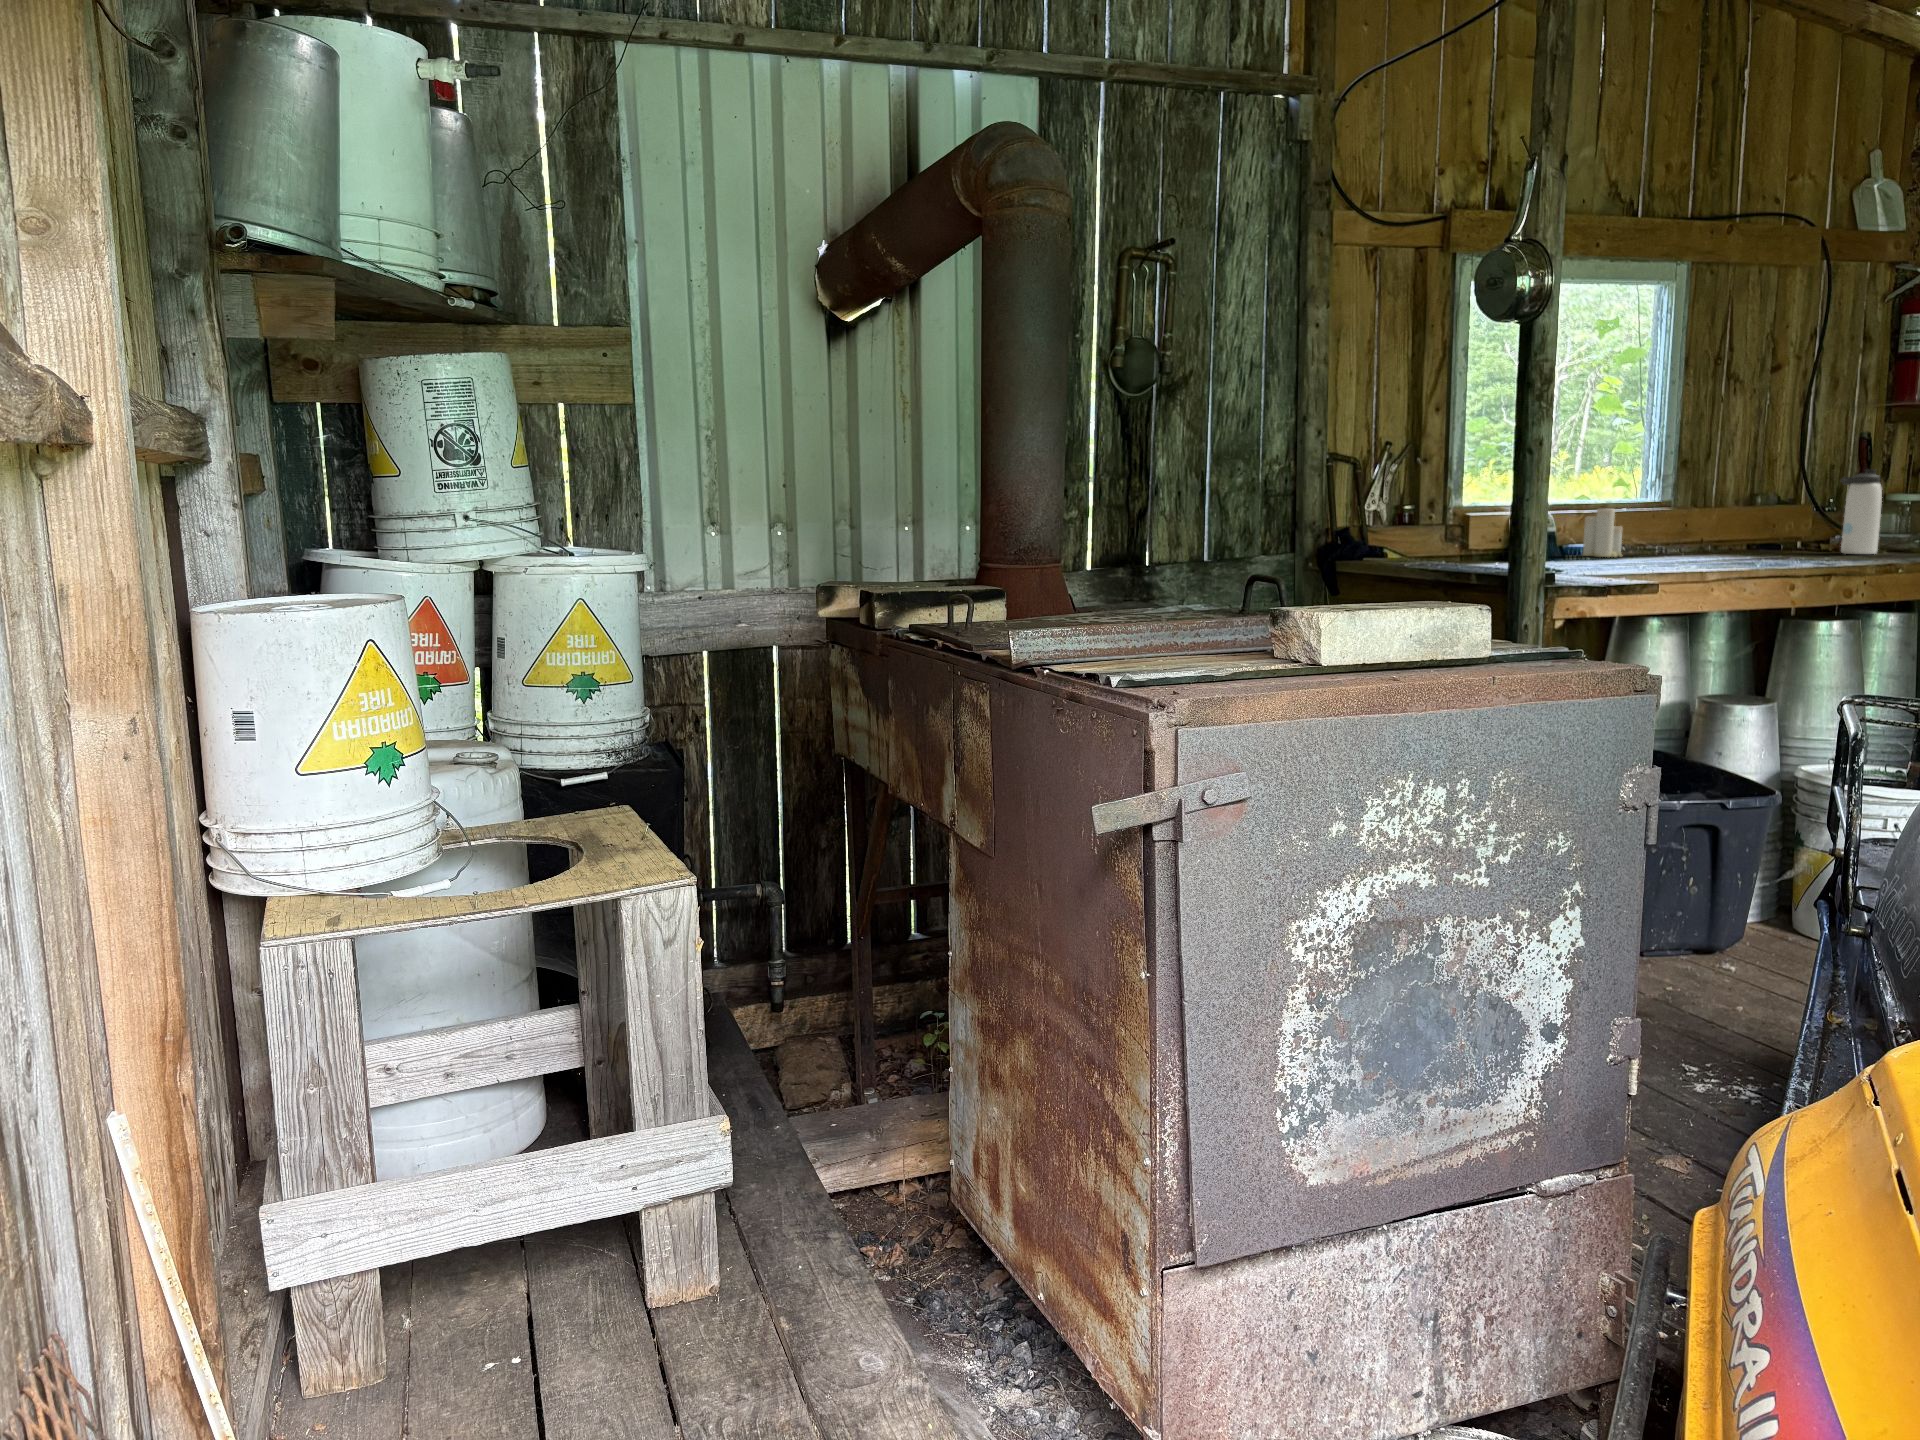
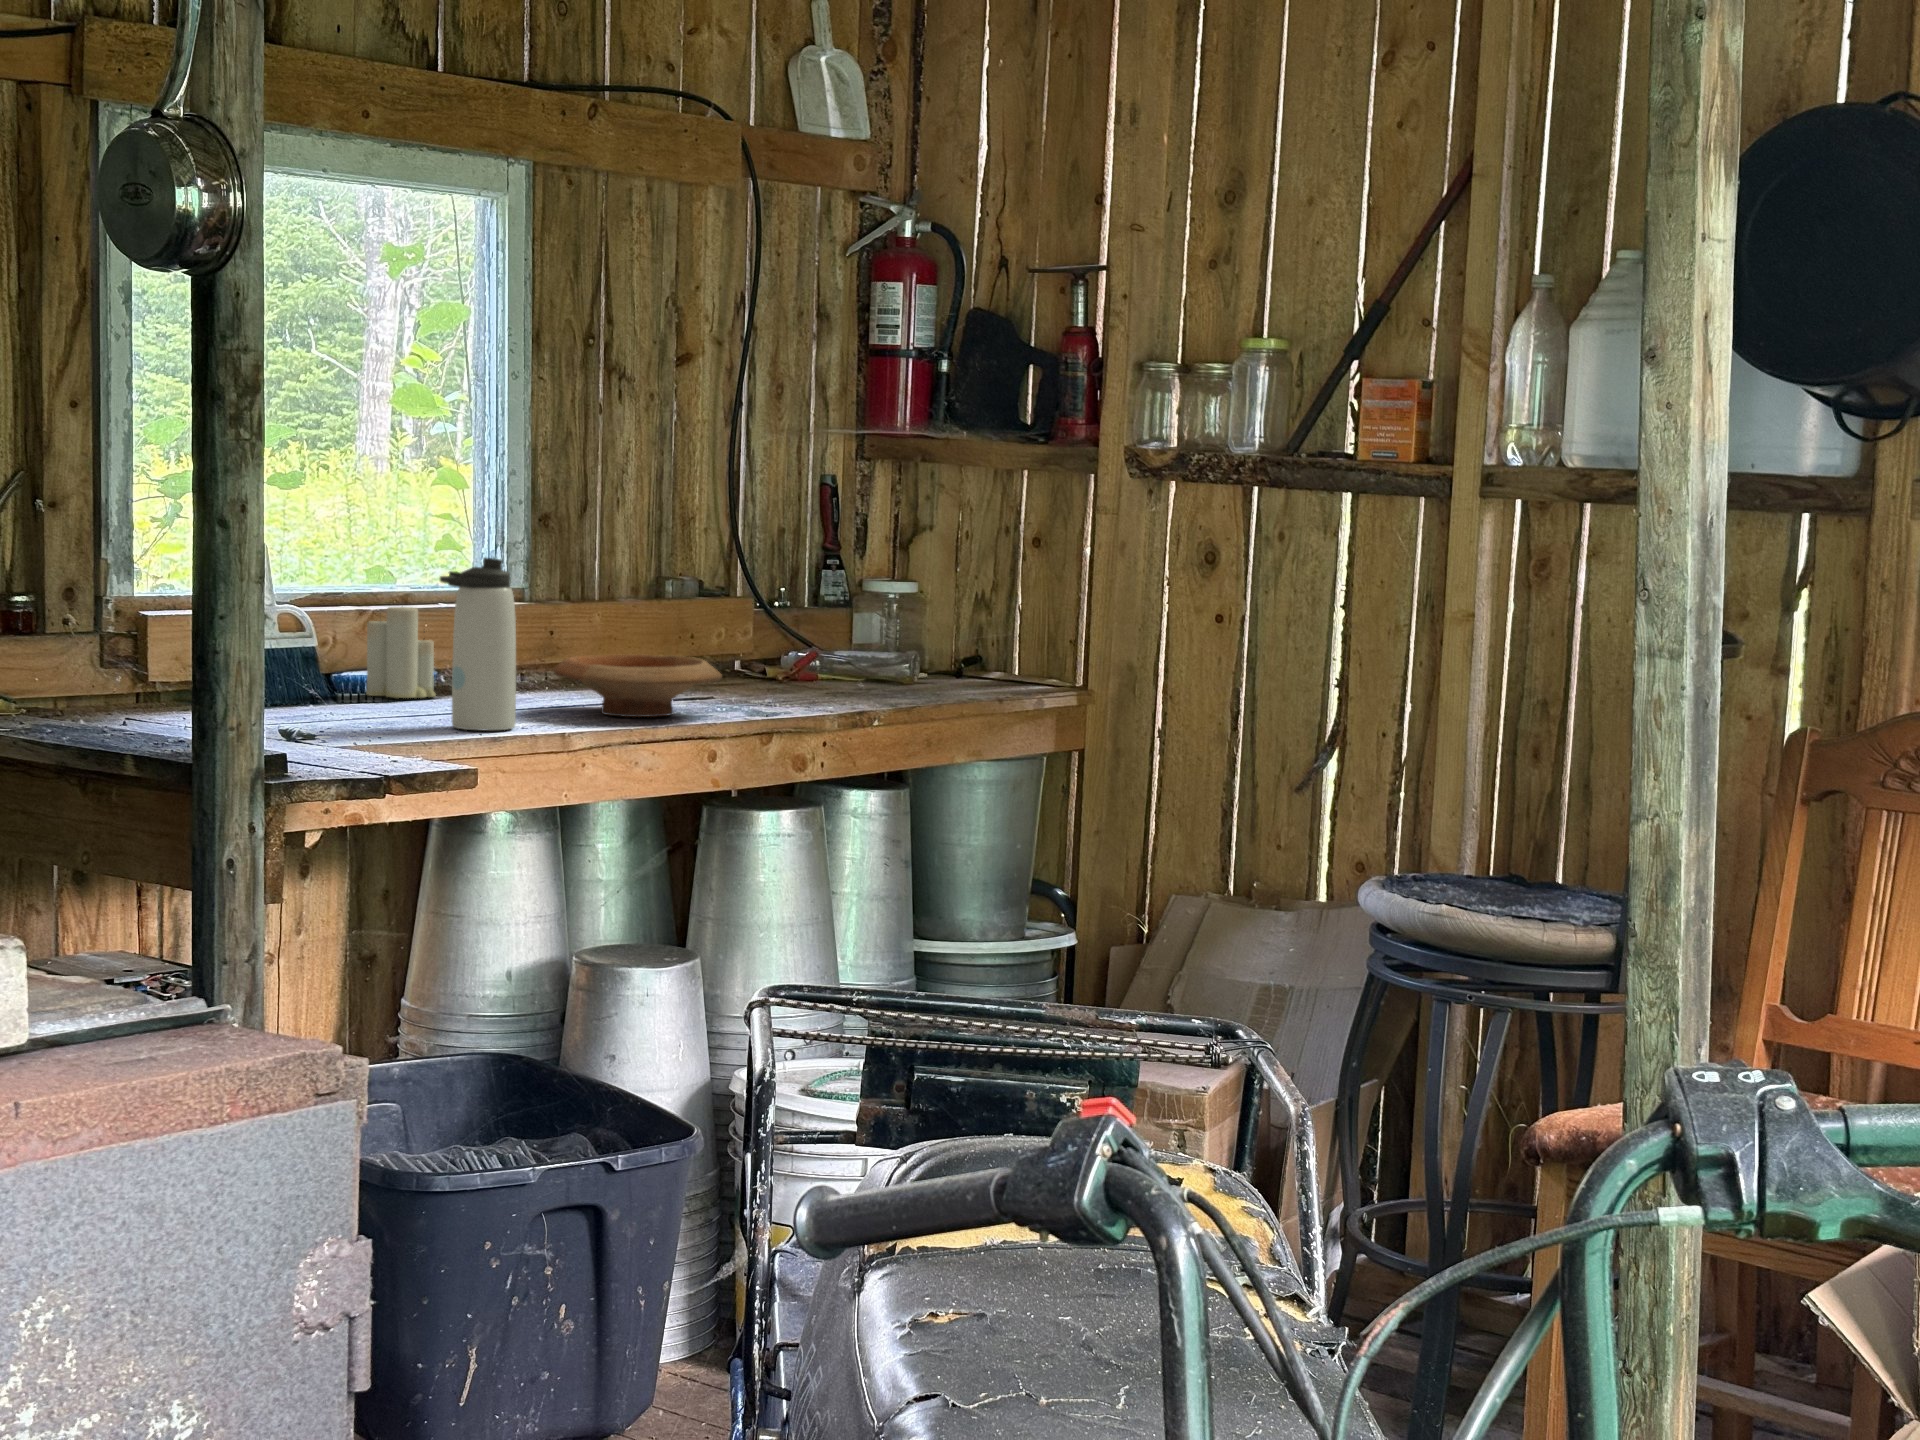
thermos bottle: present [1840,469,1882,554] -> present [440,558,516,731]
wooden bowl: none [1696,532,1802,564] -> present [554,654,722,717]

